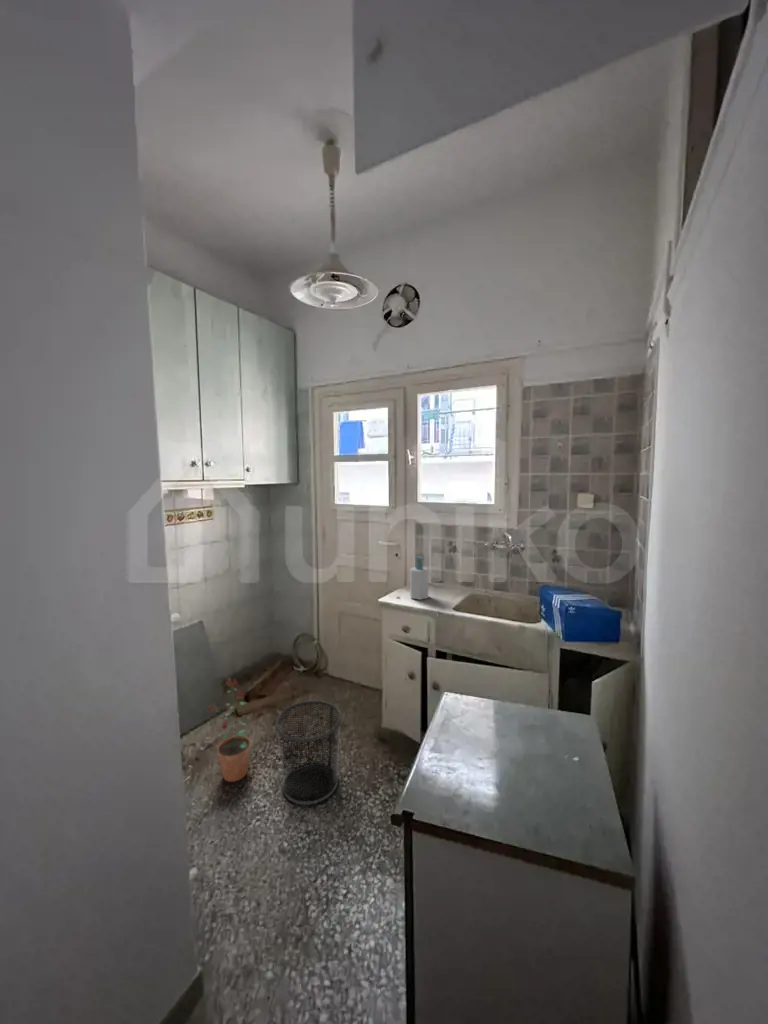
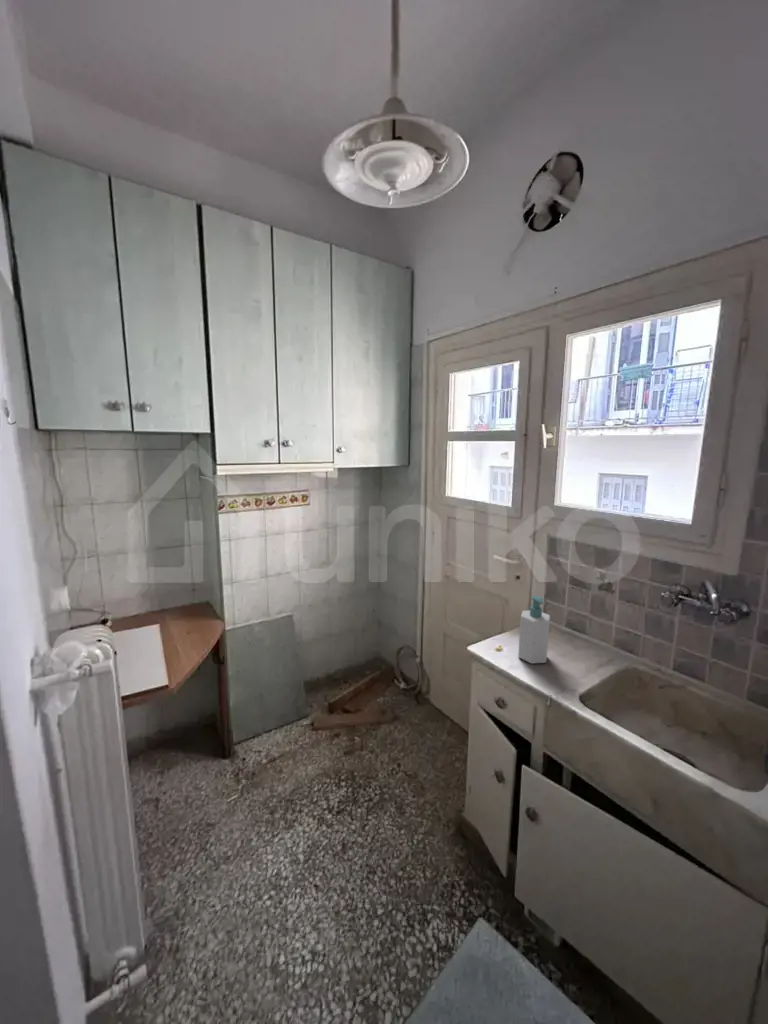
potted plant: present [208,678,251,782] -> none [254,701,297,824]
waste bin: present [275,701,342,805] -> none [303,759,391,907]

